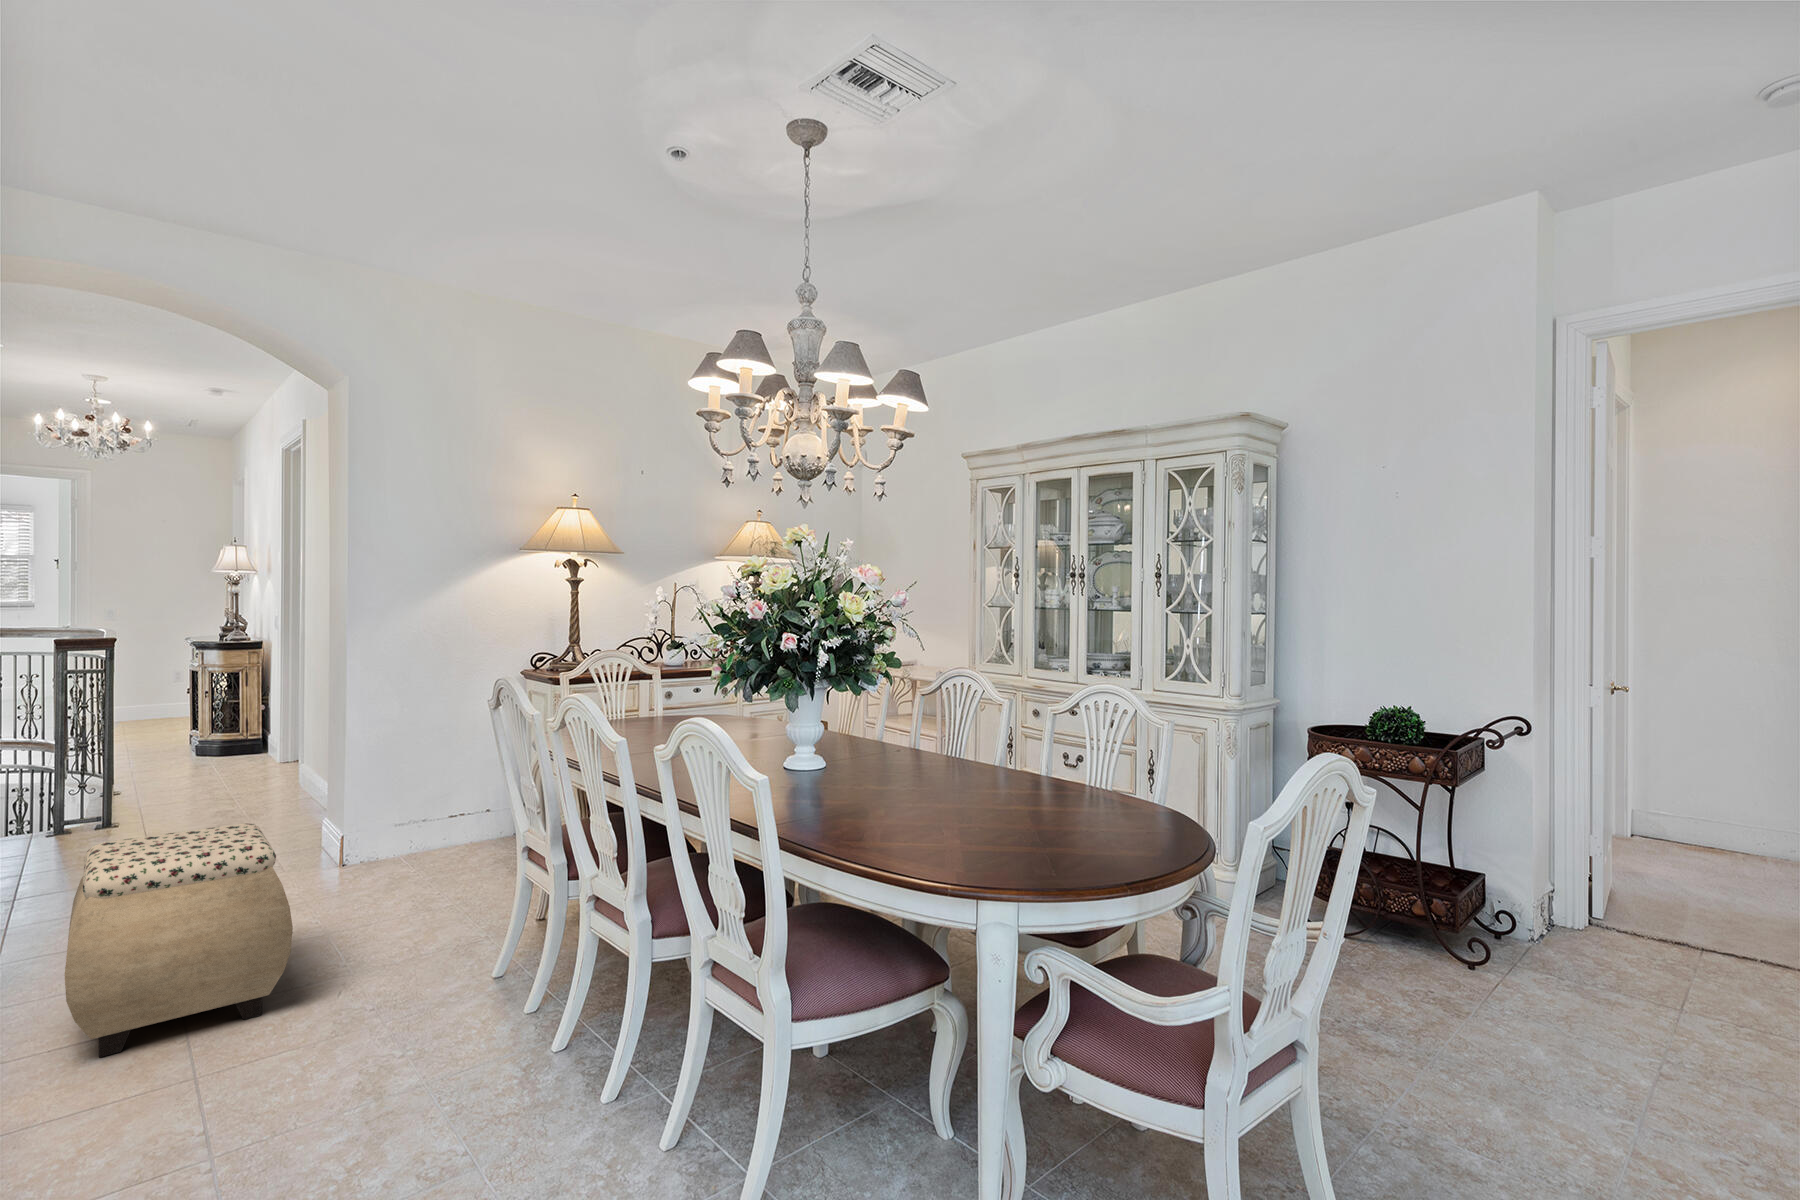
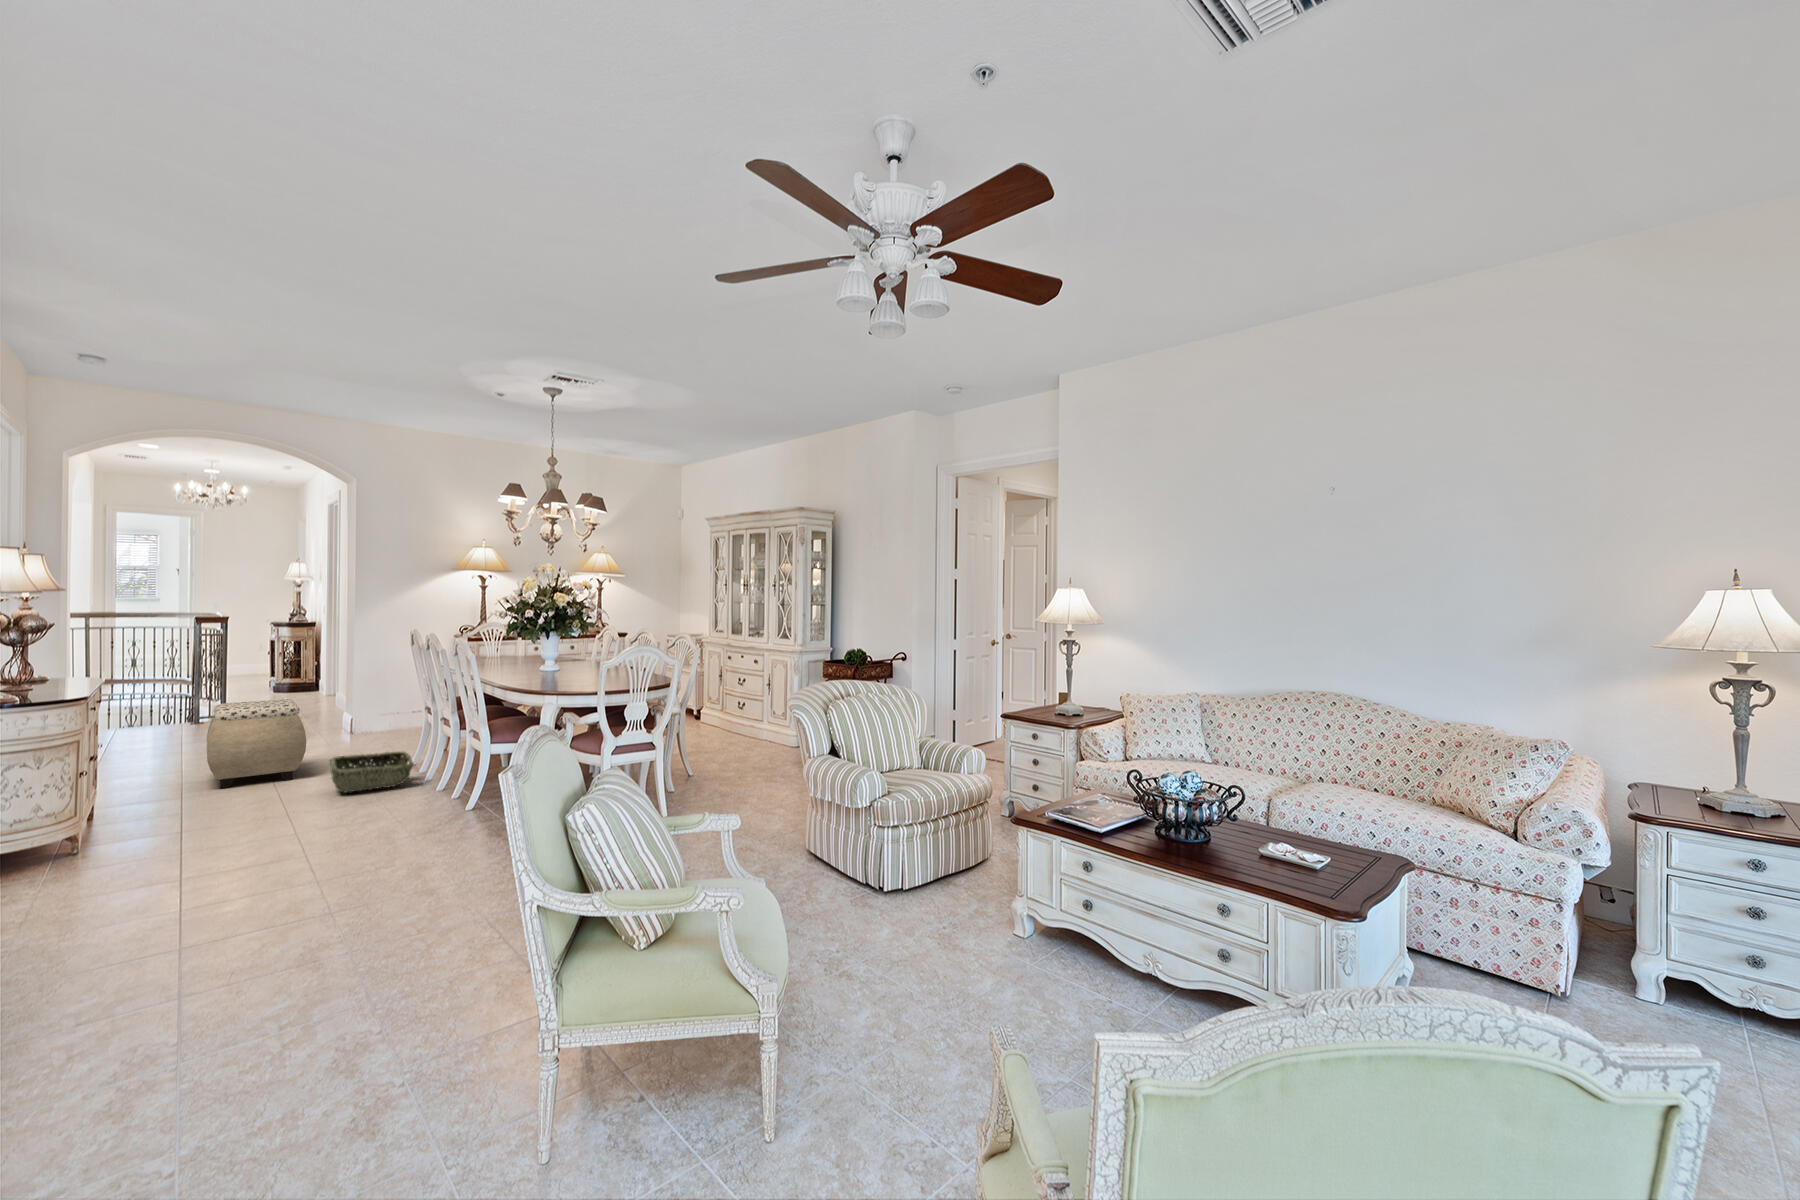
woven basket: none [357,951,547,1081] -> present [330,752,413,793]

